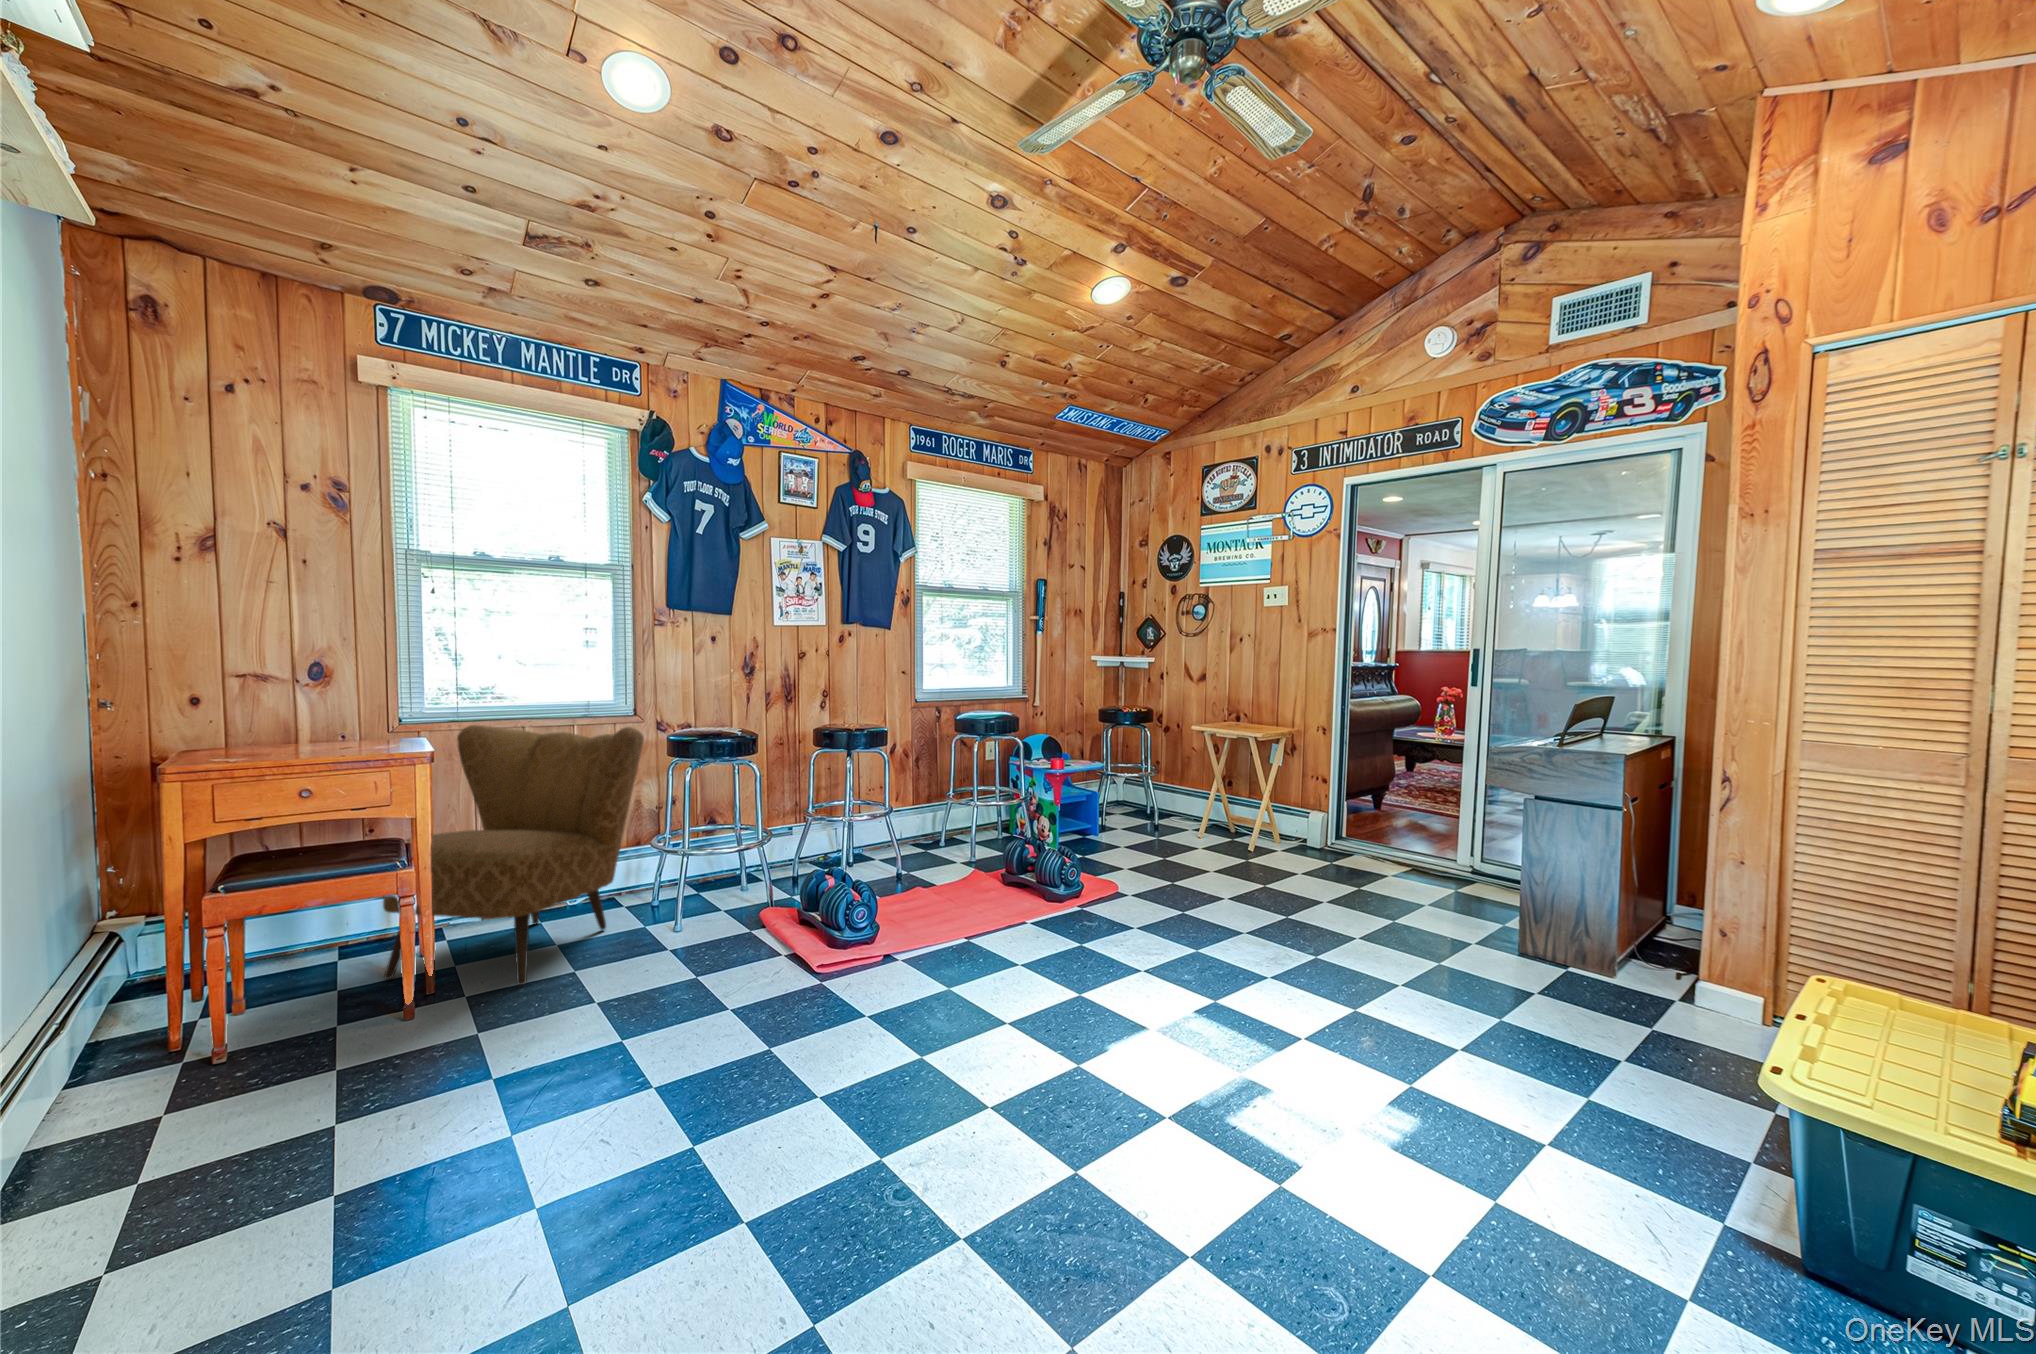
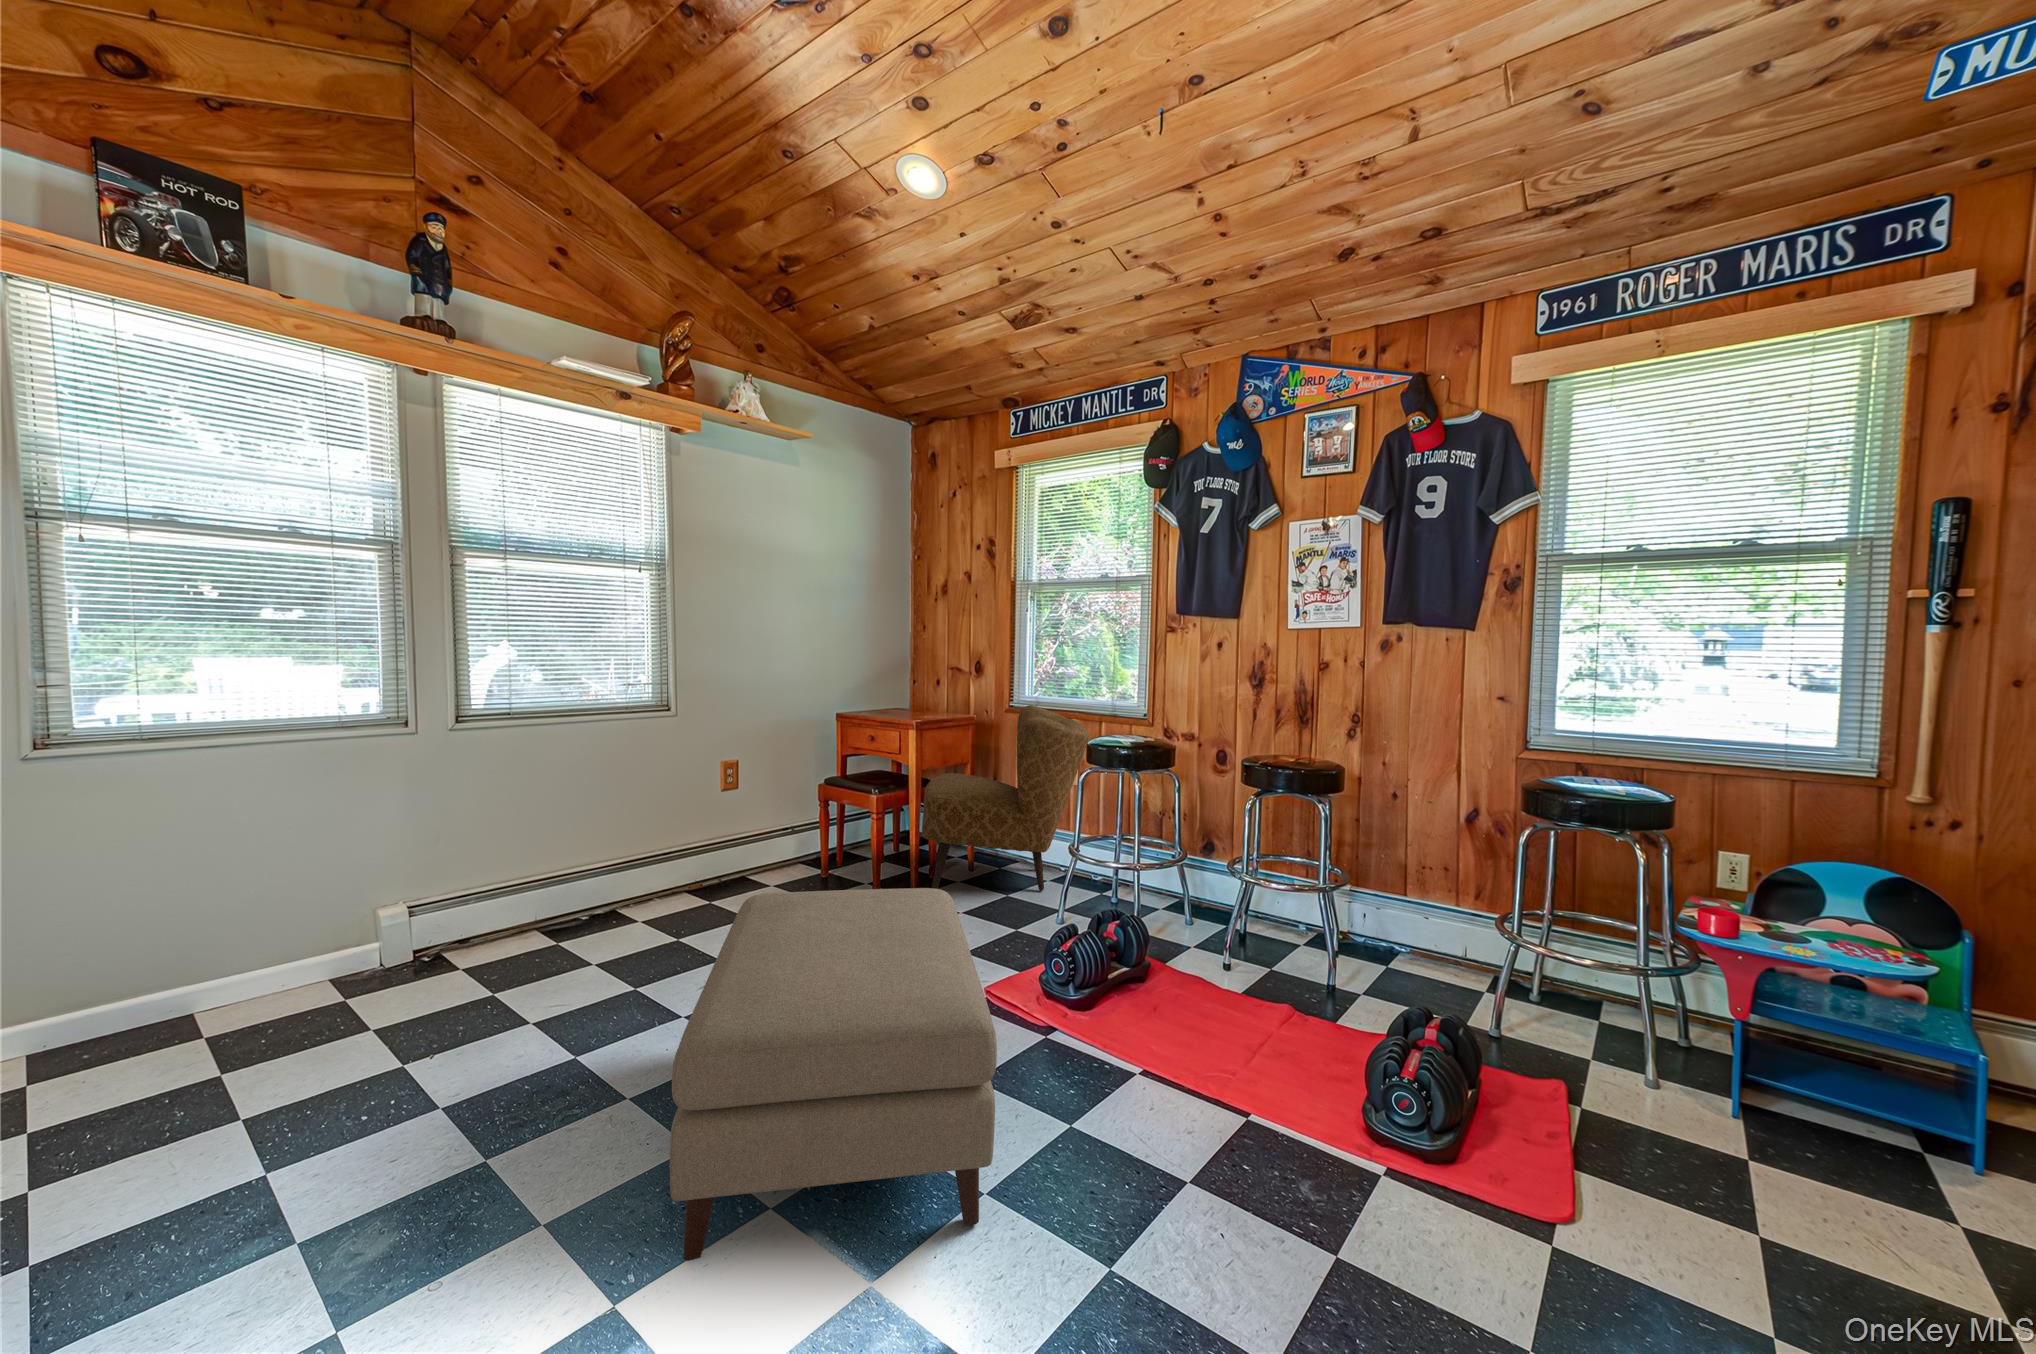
ottoman: none [839,865,1146,1092] -> present [670,888,997,1261]

